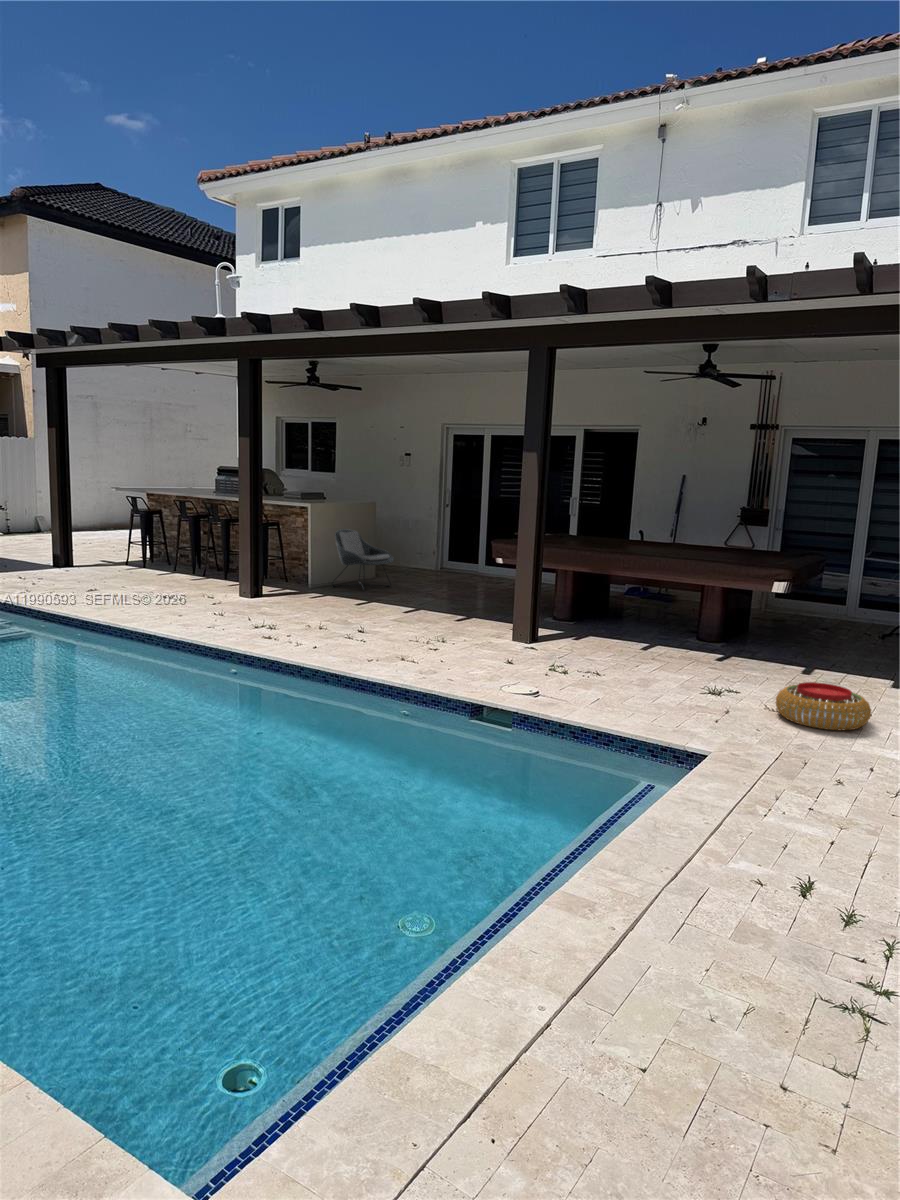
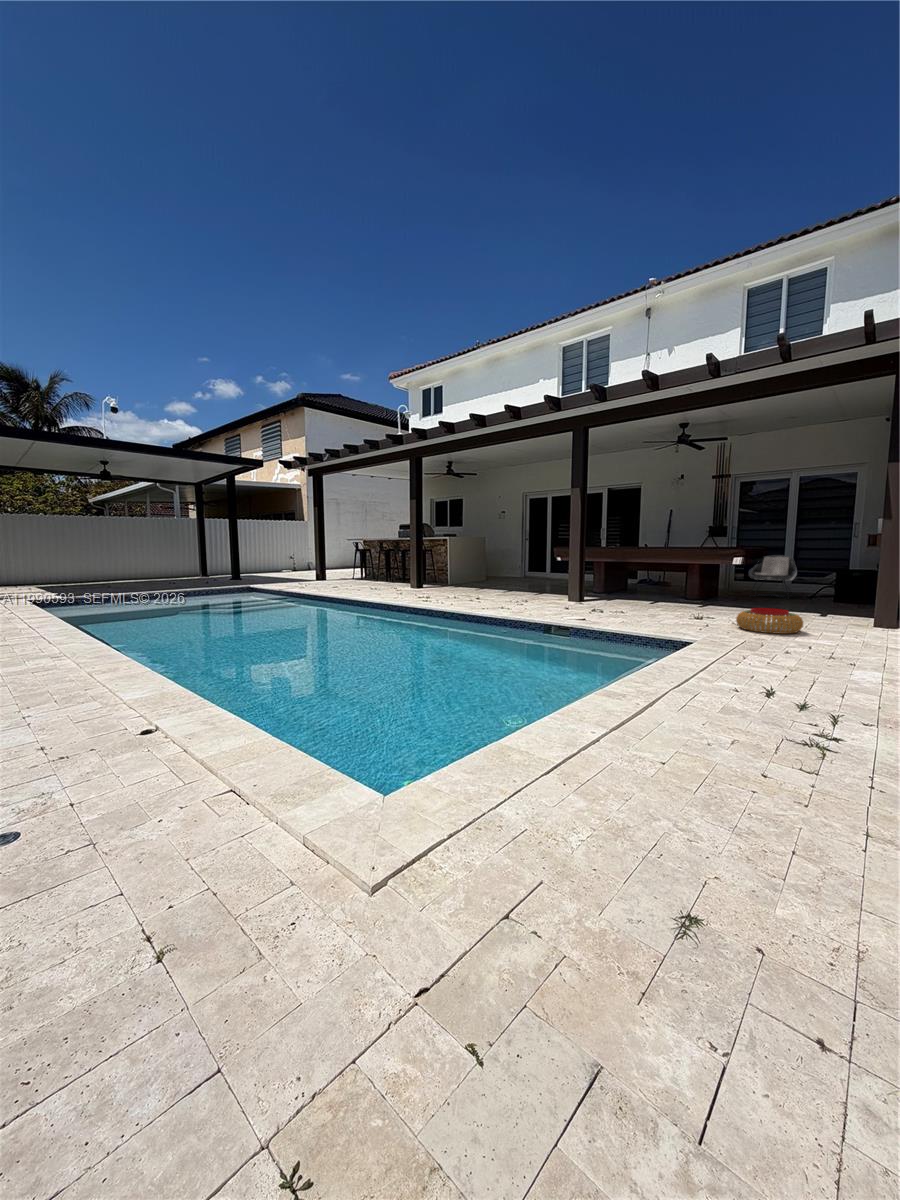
lounge chair: present [332,529,394,591] -> present [748,555,797,598]

